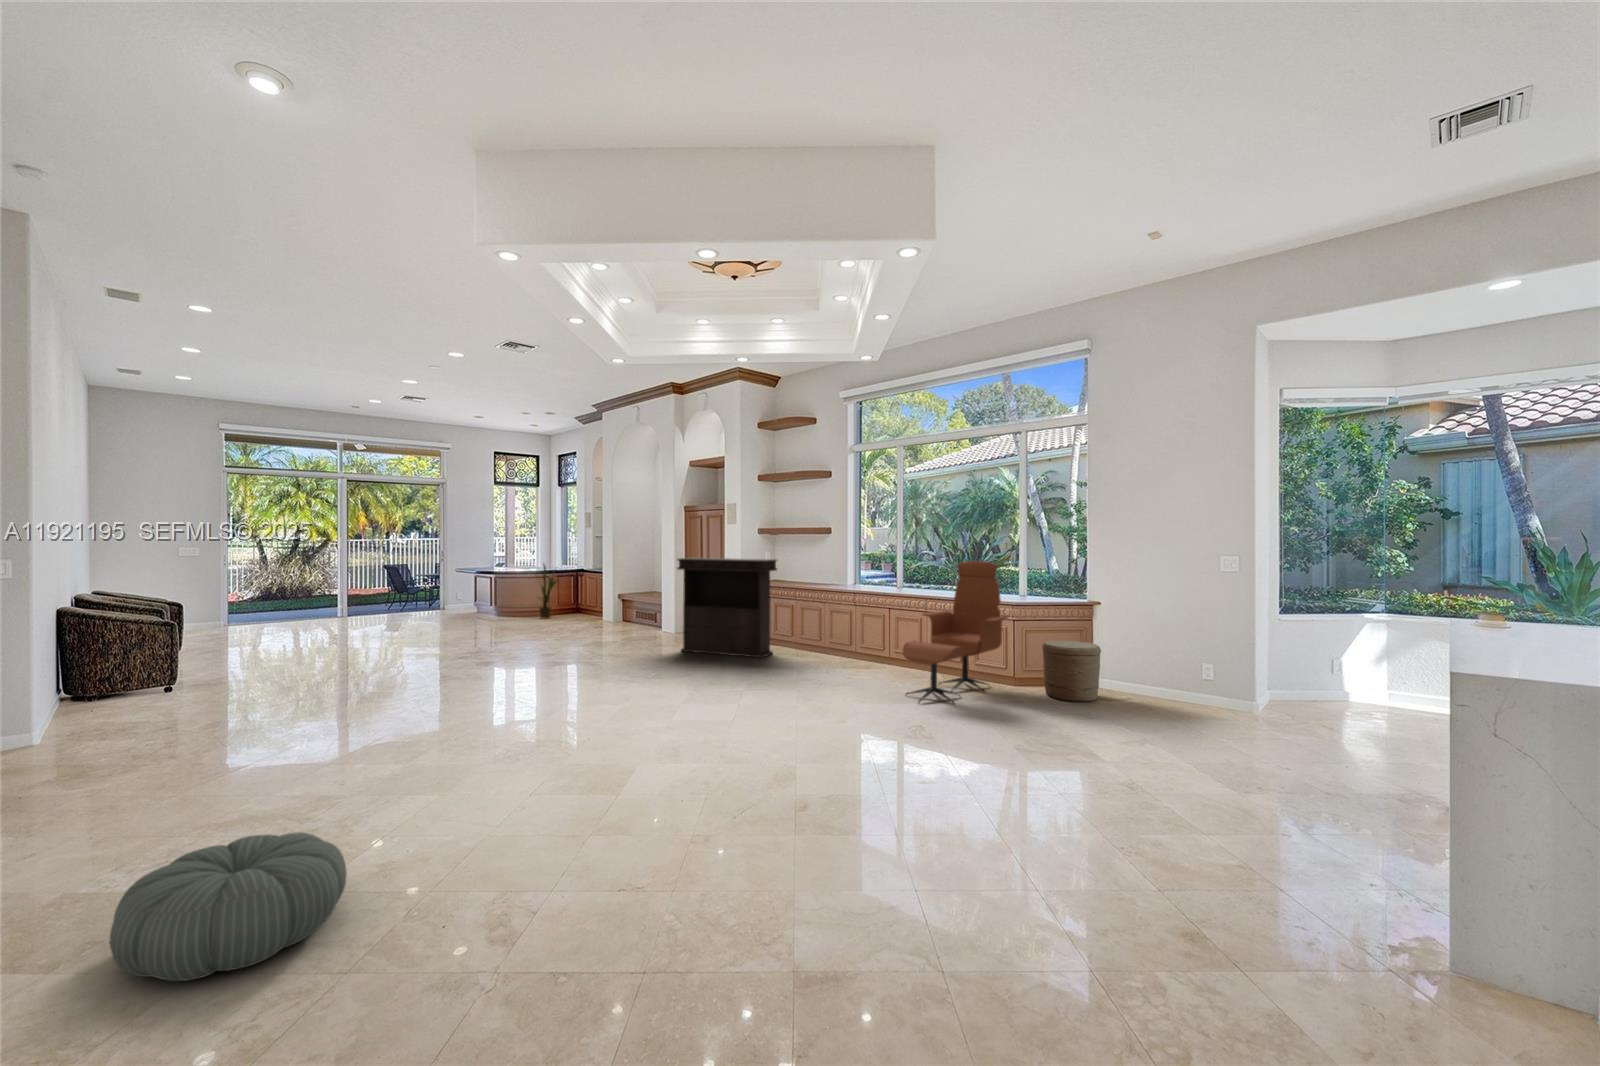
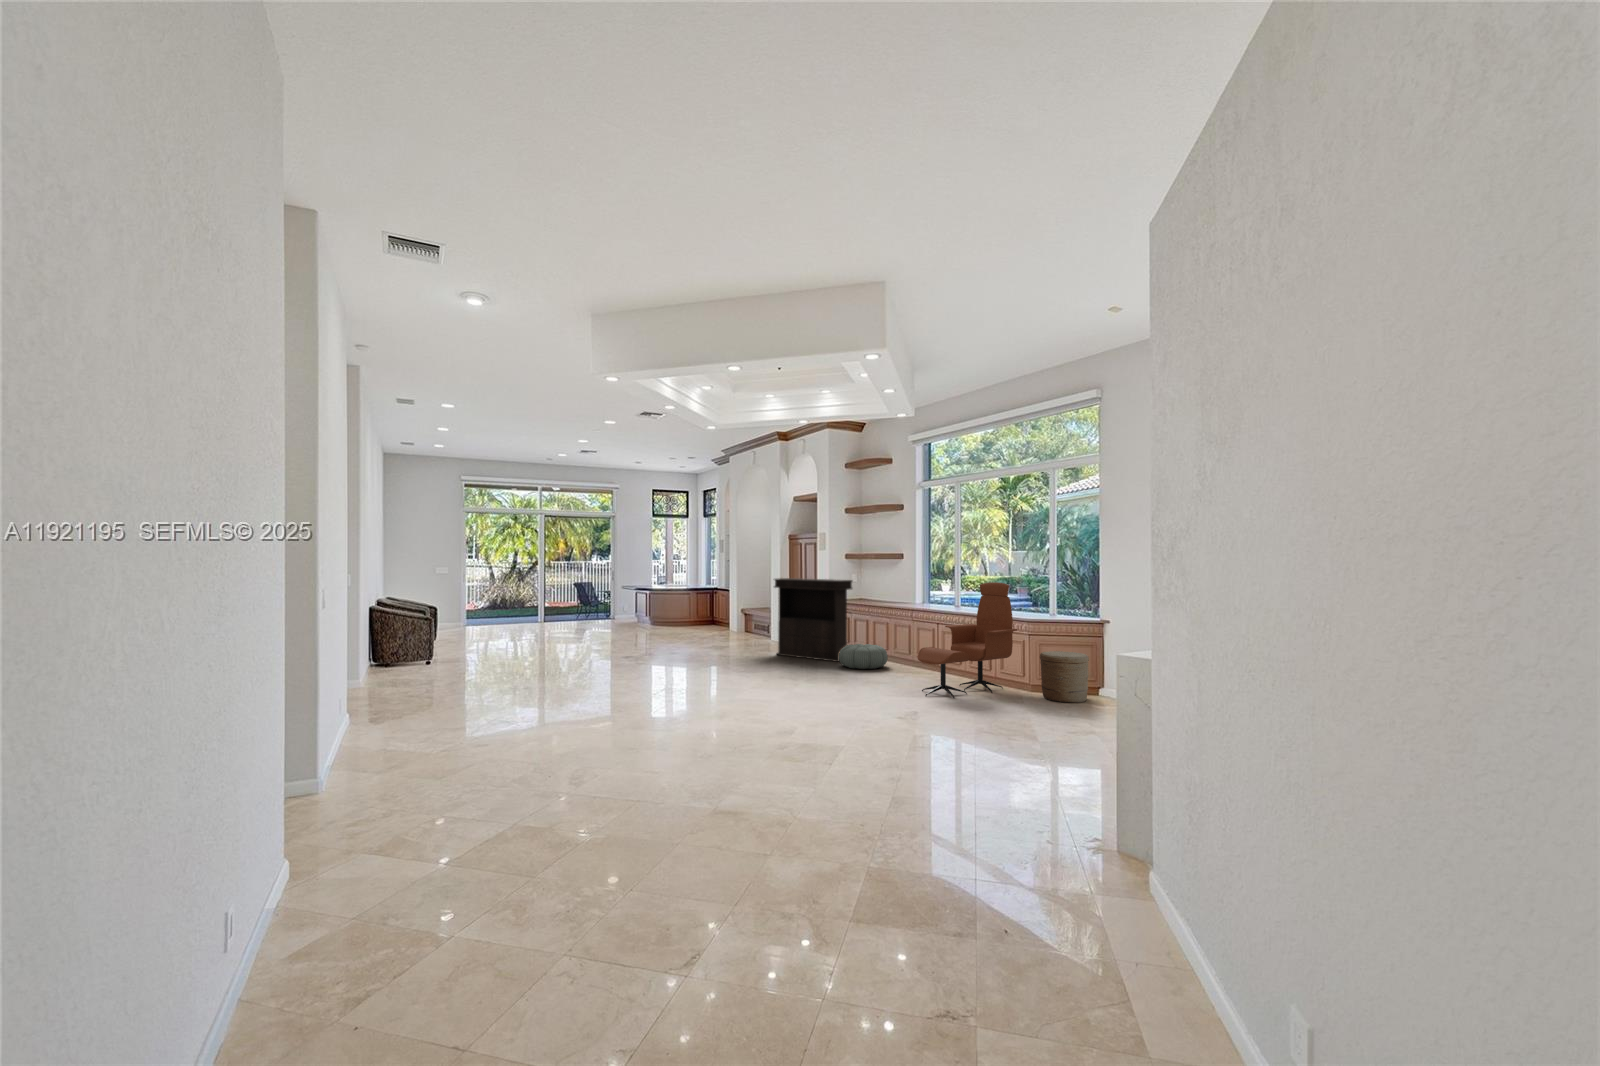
house plant: present [539,564,558,618] -> none [677,581,703,628]
pouf: present [110,832,347,981] -> present [839,644,888,669]

